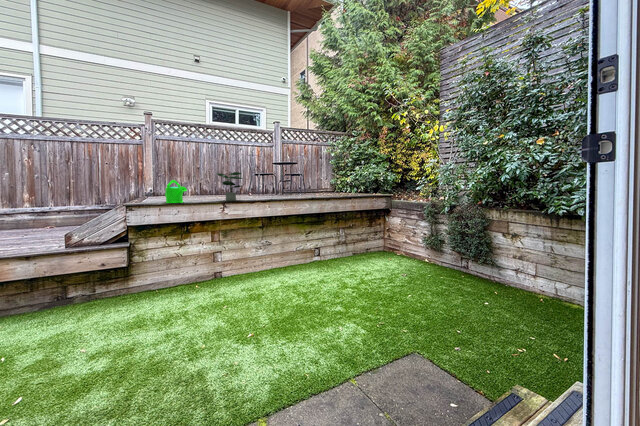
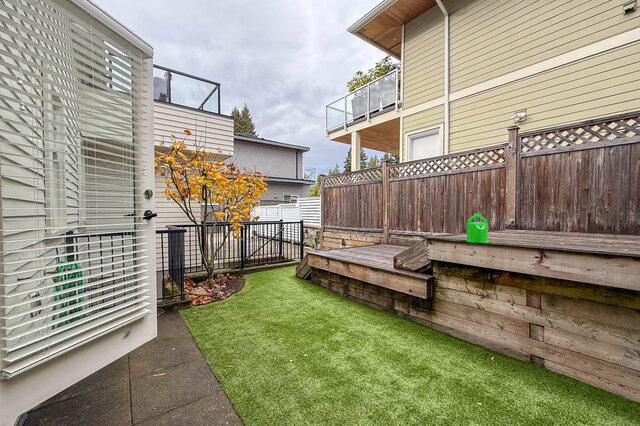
potted plant: present [217,172,242,201] -> none [536,198,591,248]

